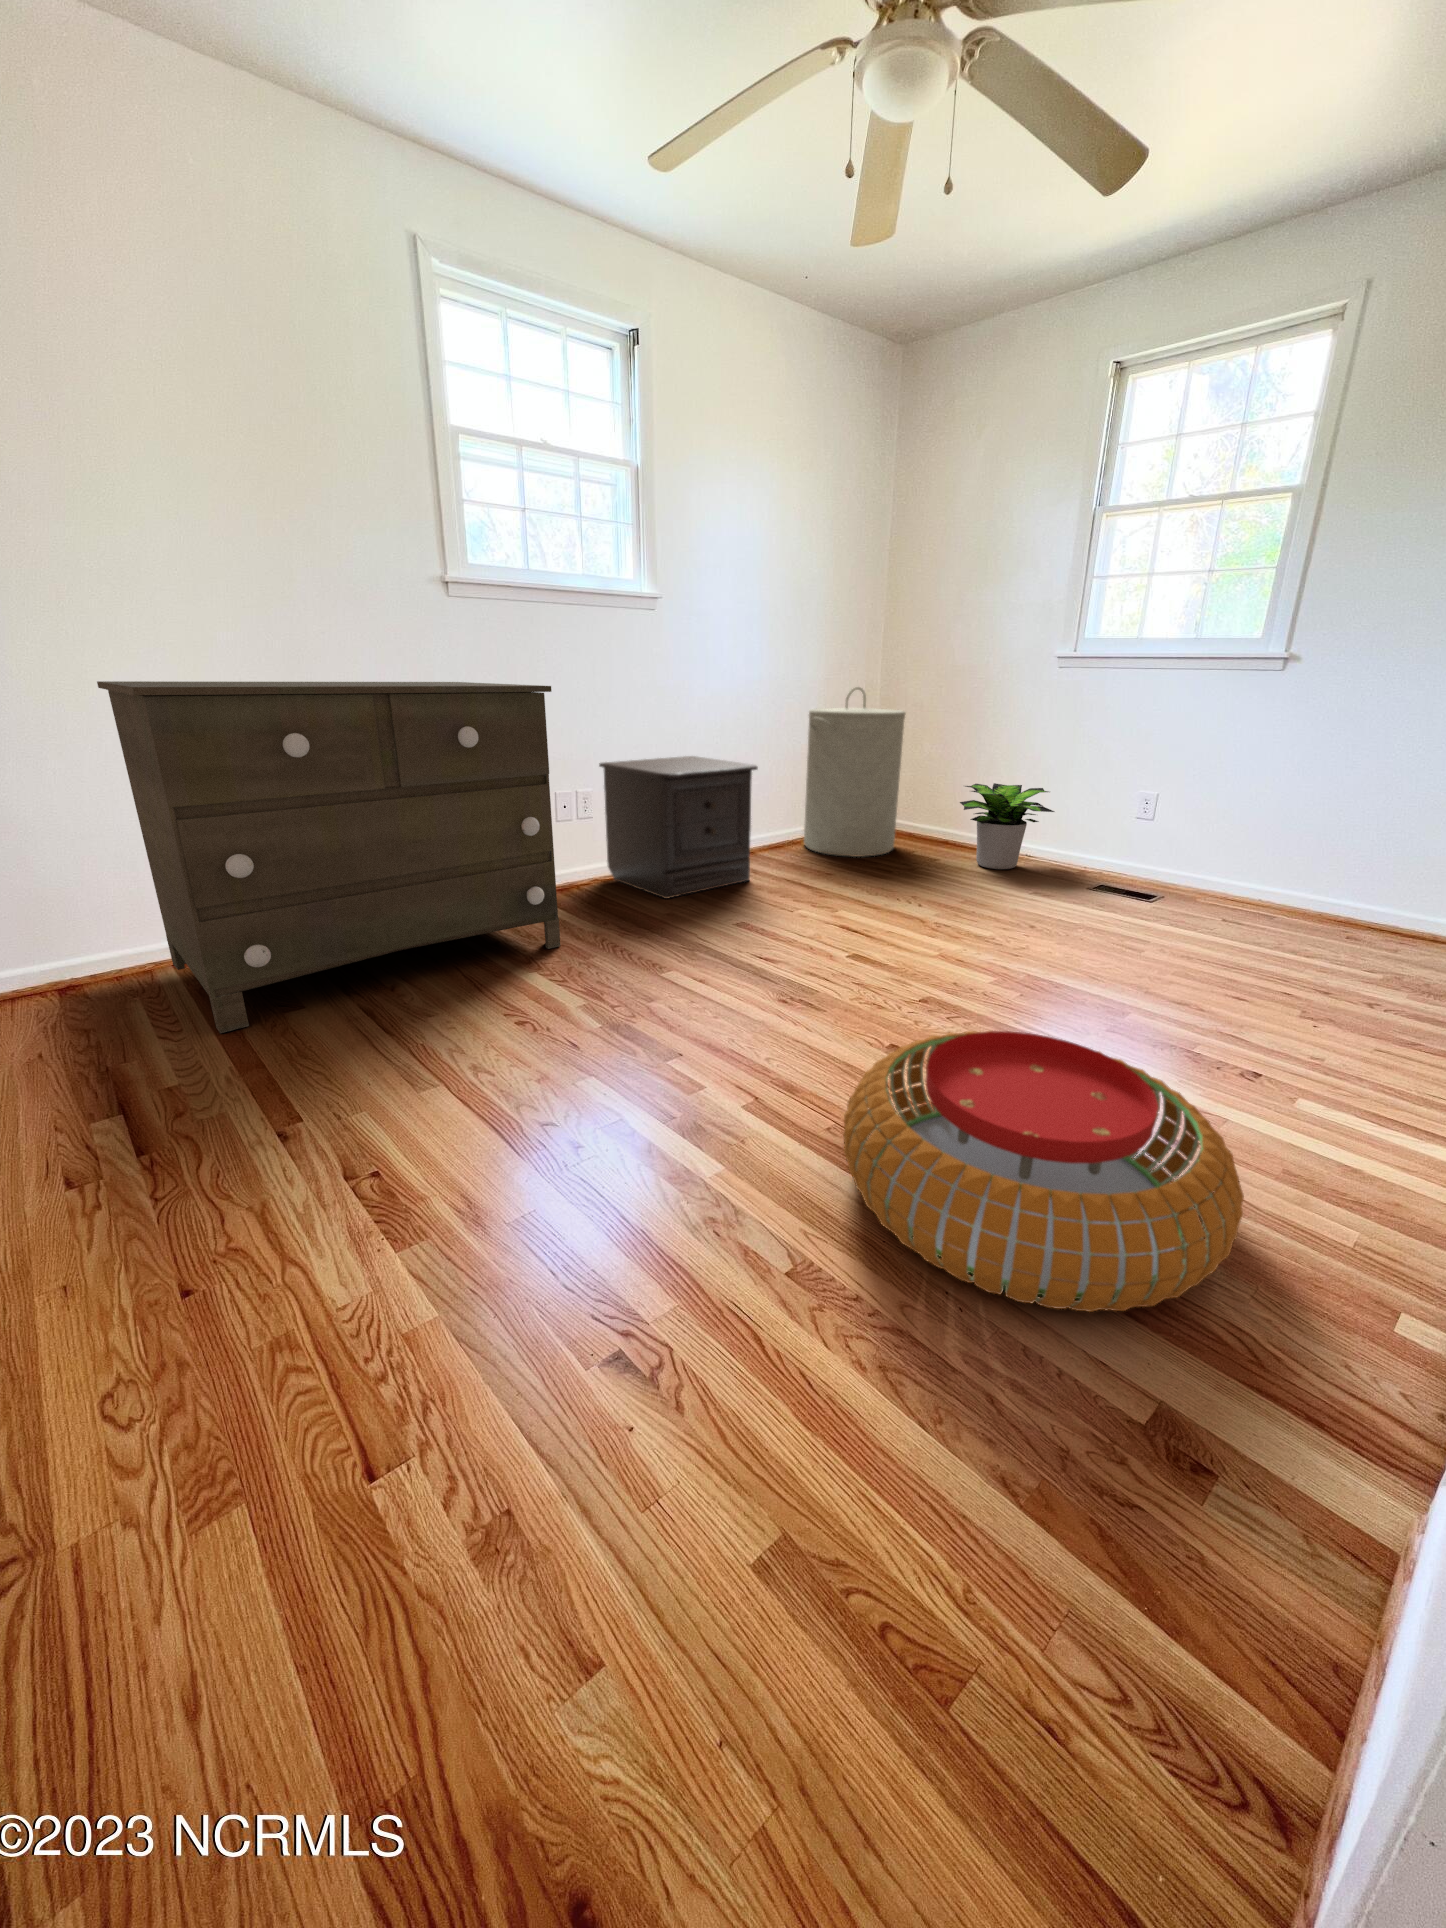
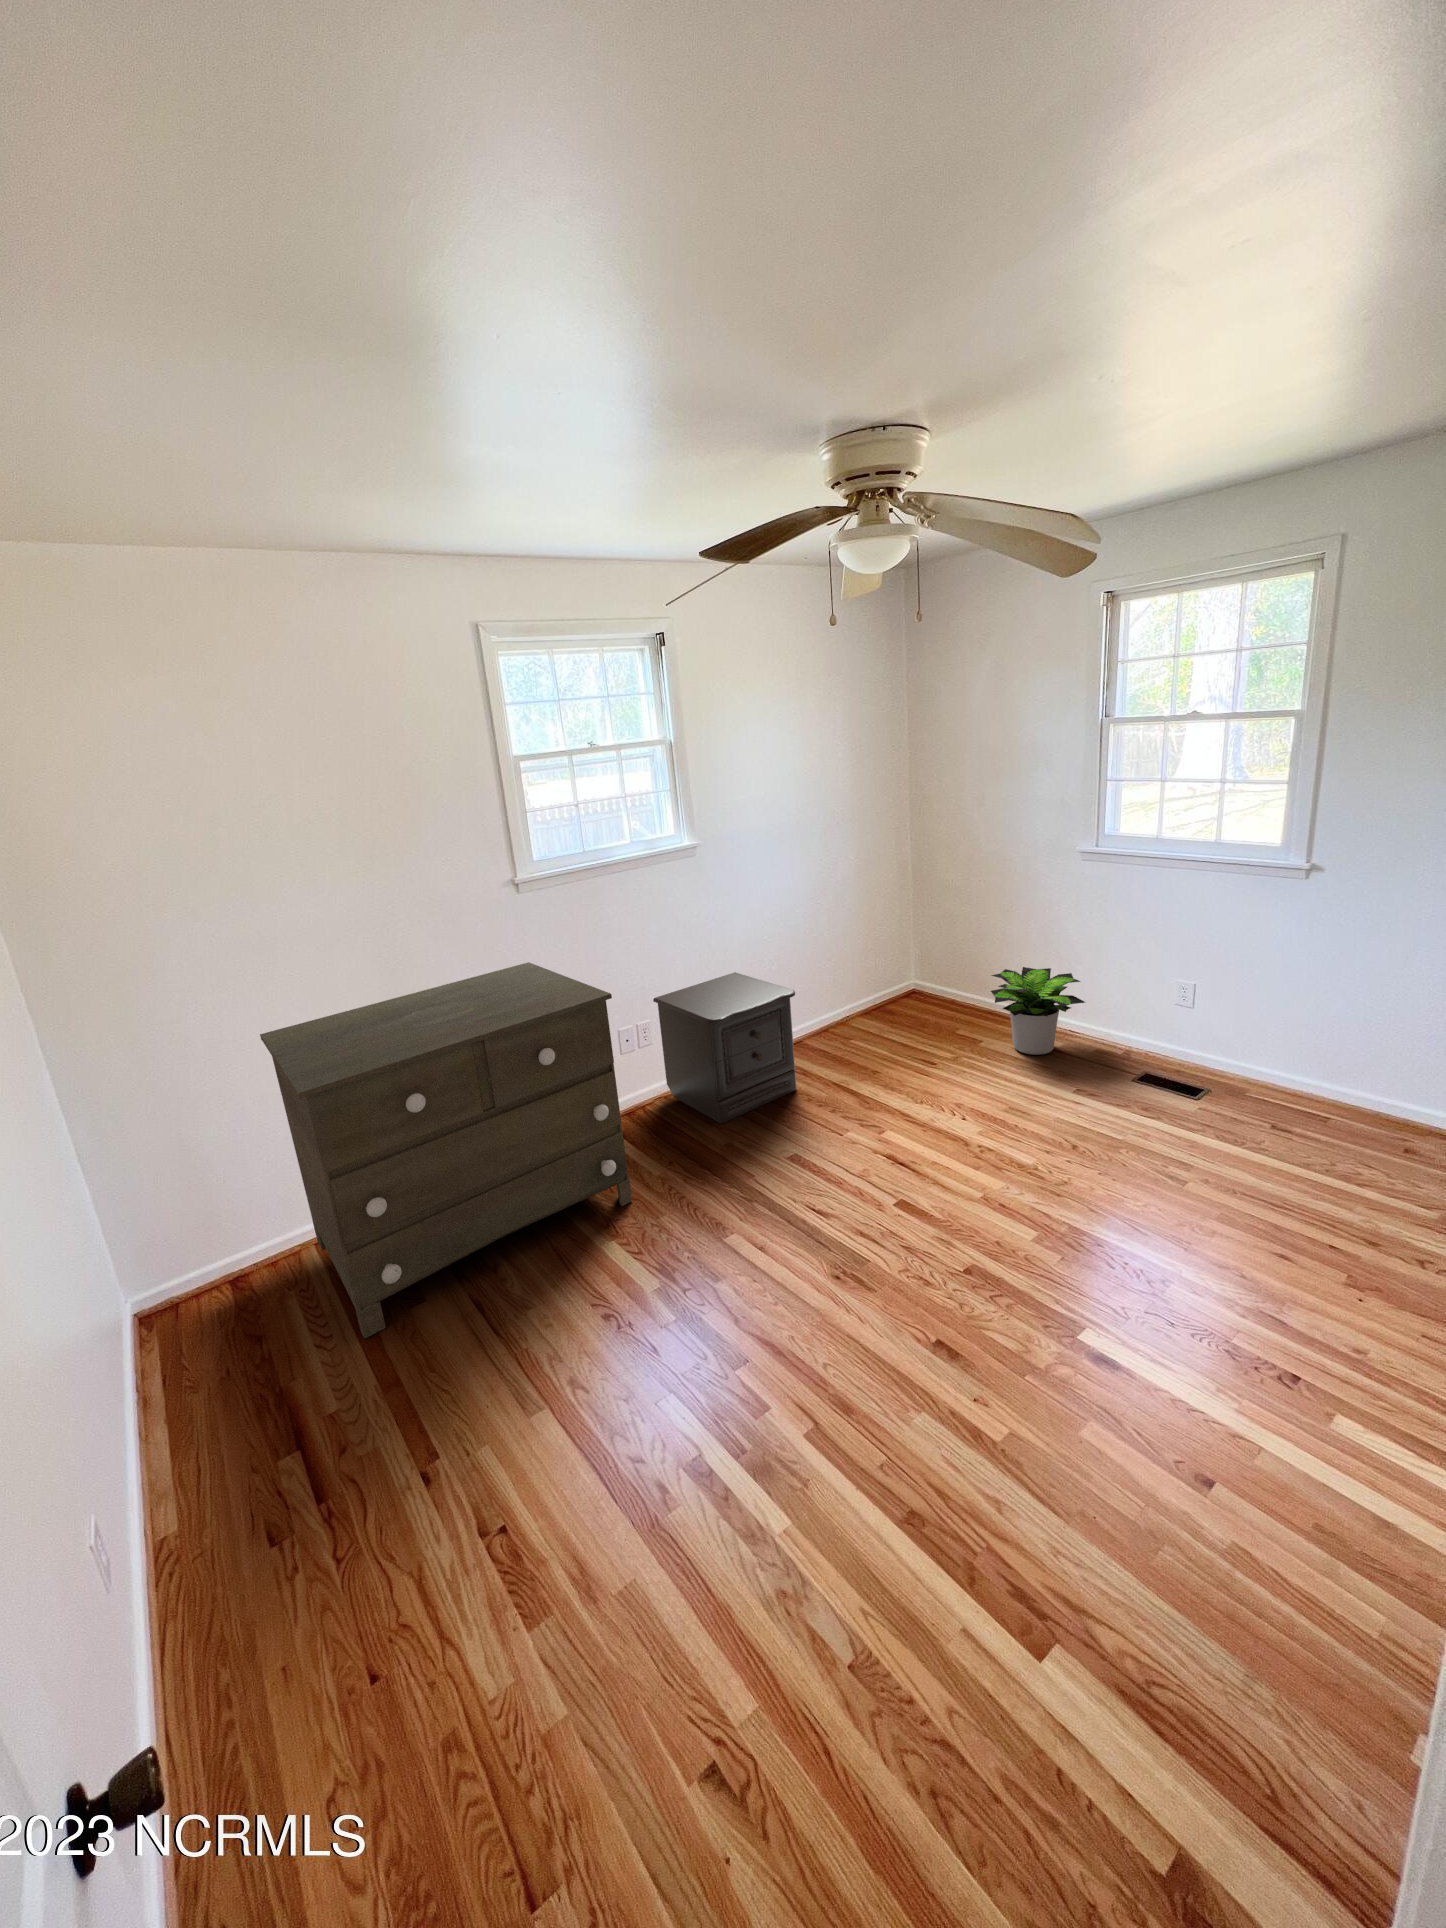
laundry hamper: present [804,687,906,857] -> none [839,887,932,1044]
pouf: present [843,1031,1244,1312] -> none [891,1370,1261,1740]

